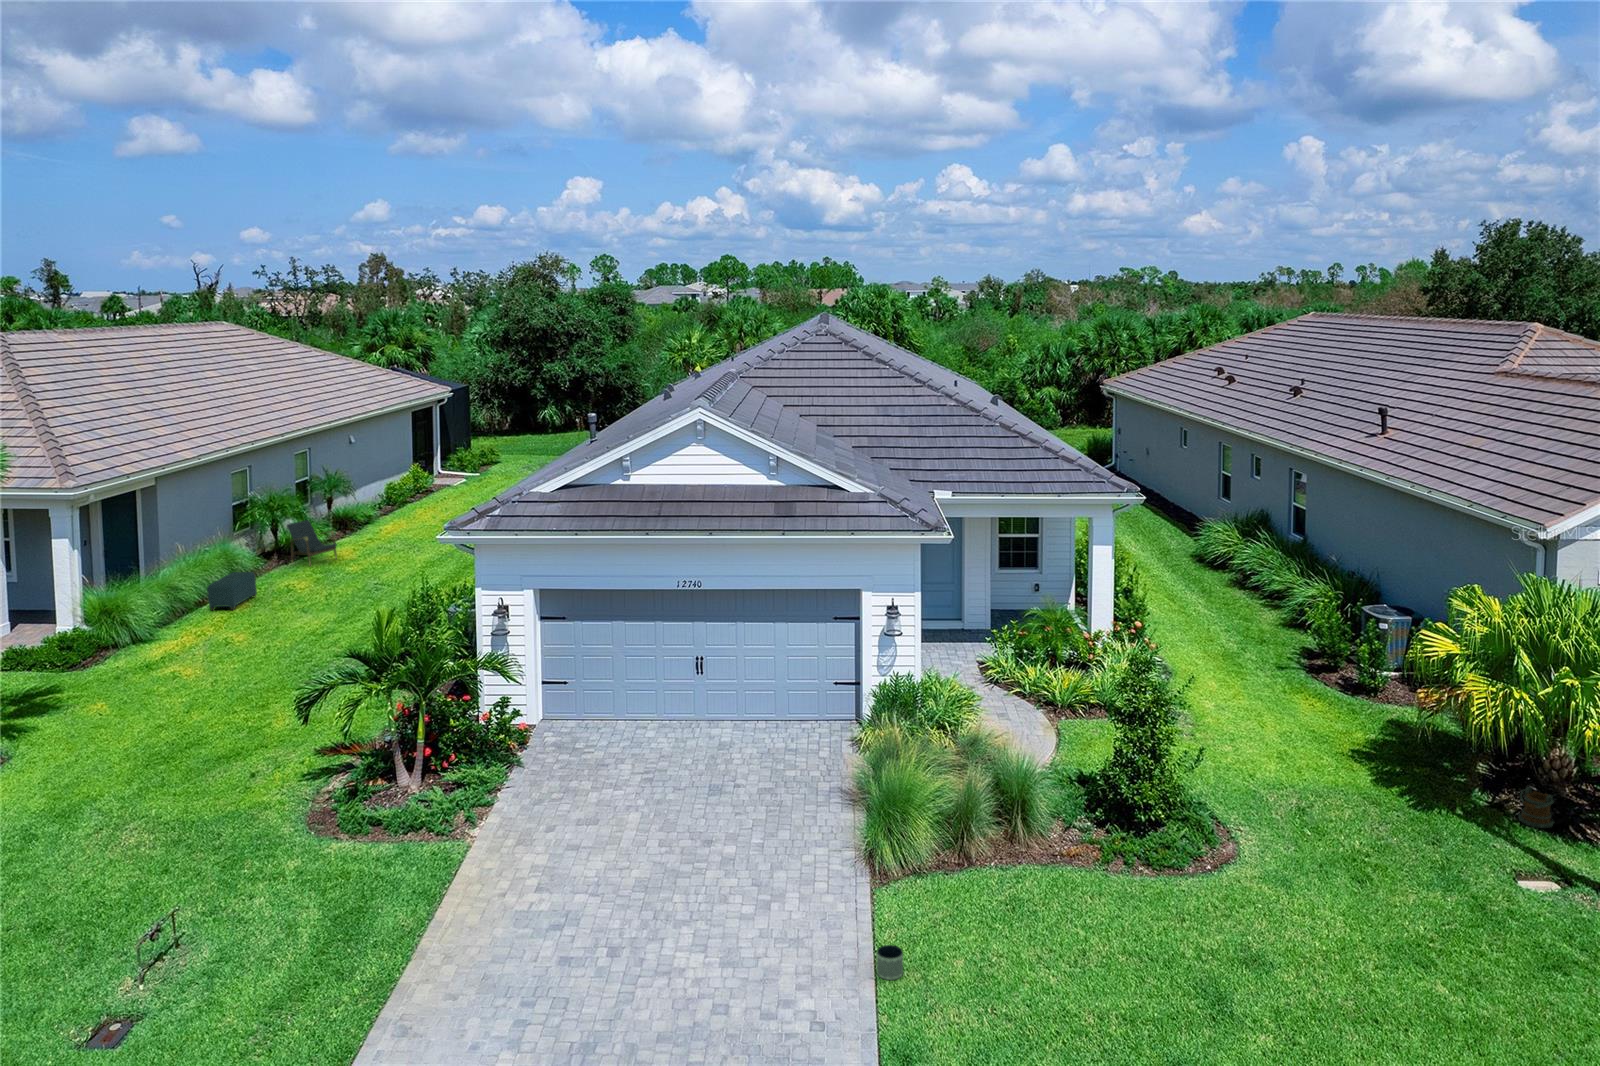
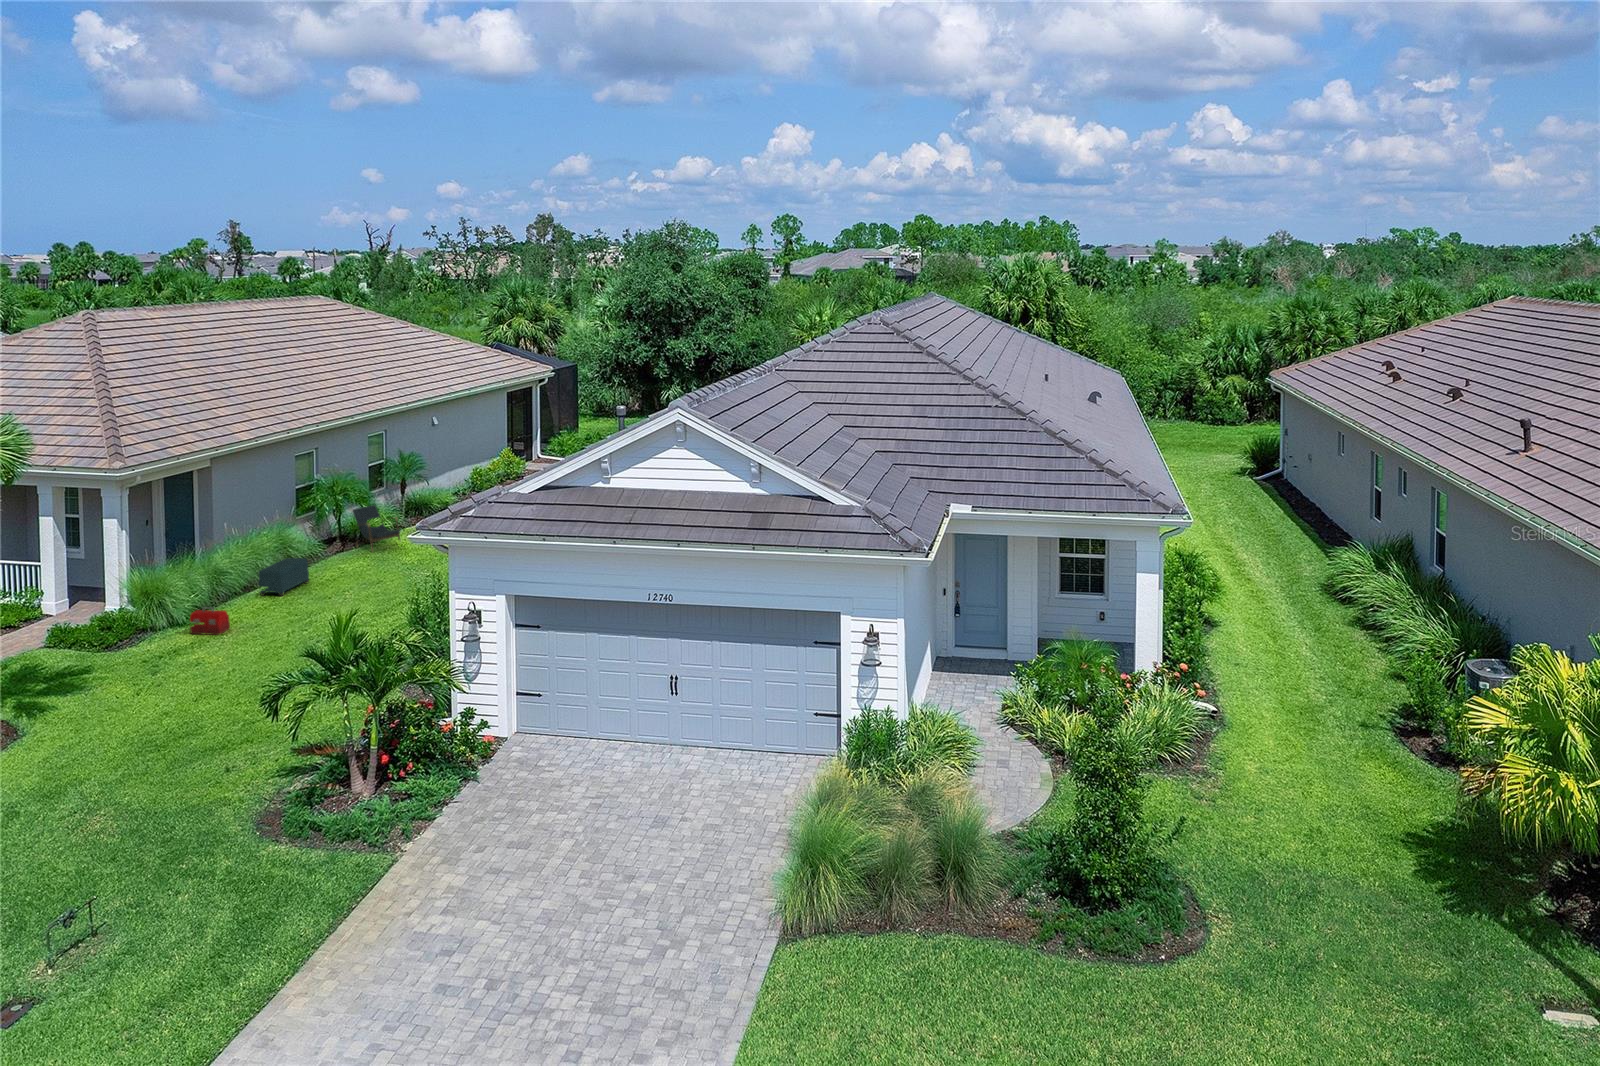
toolbox: none [150,621,192,649] -> present [190,607,230,635]
bucket: present [1519,787,1554,828] -> none [1511,873,1551,921]
planter: present [877,945,903,980] -> none [721,993,749,1029]

